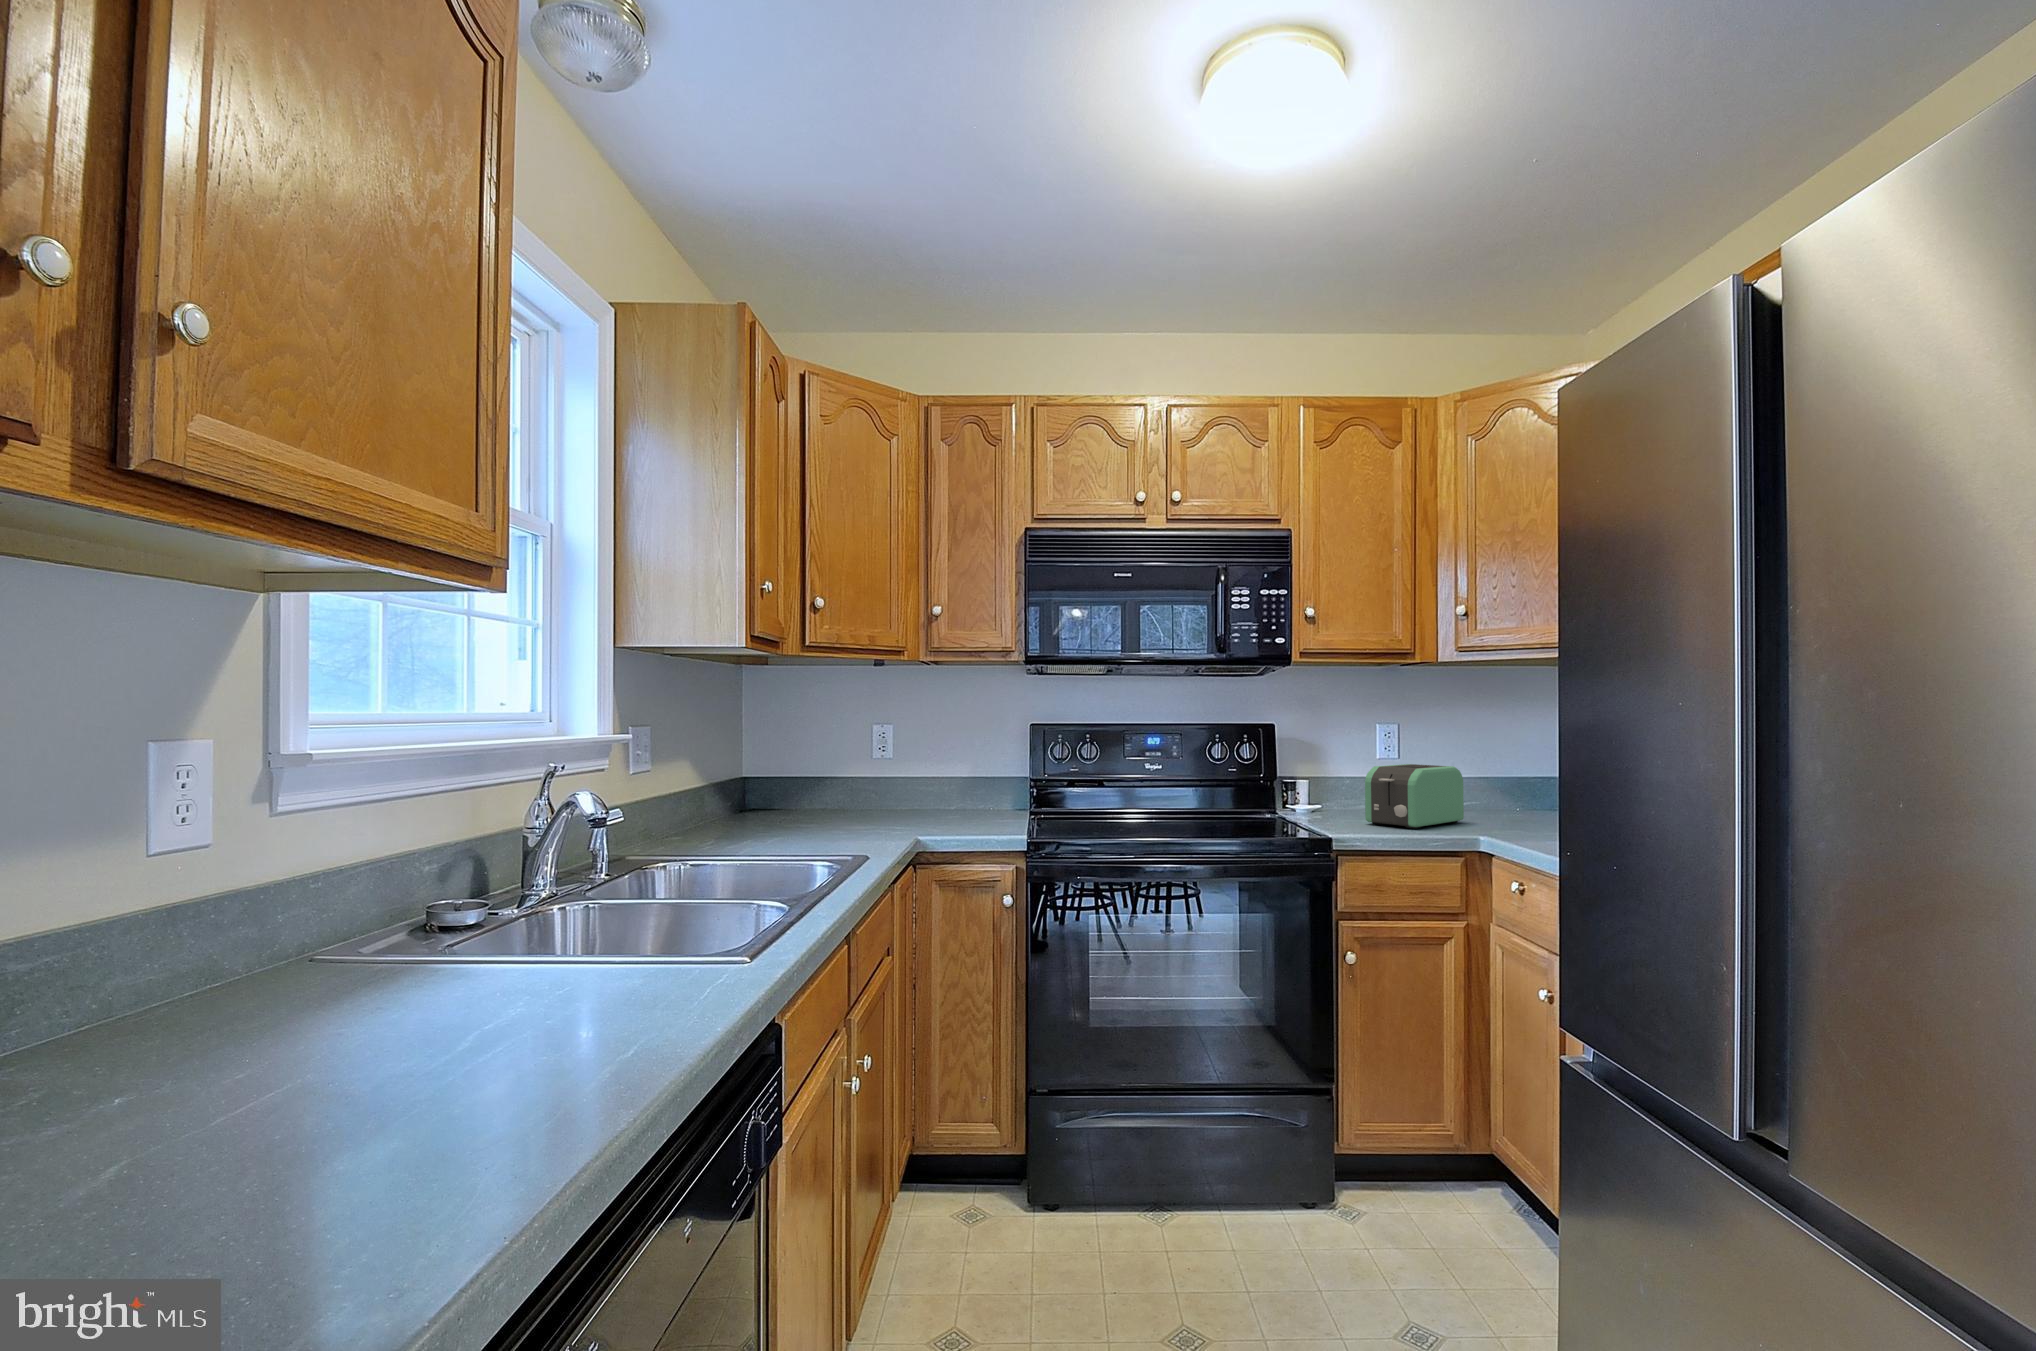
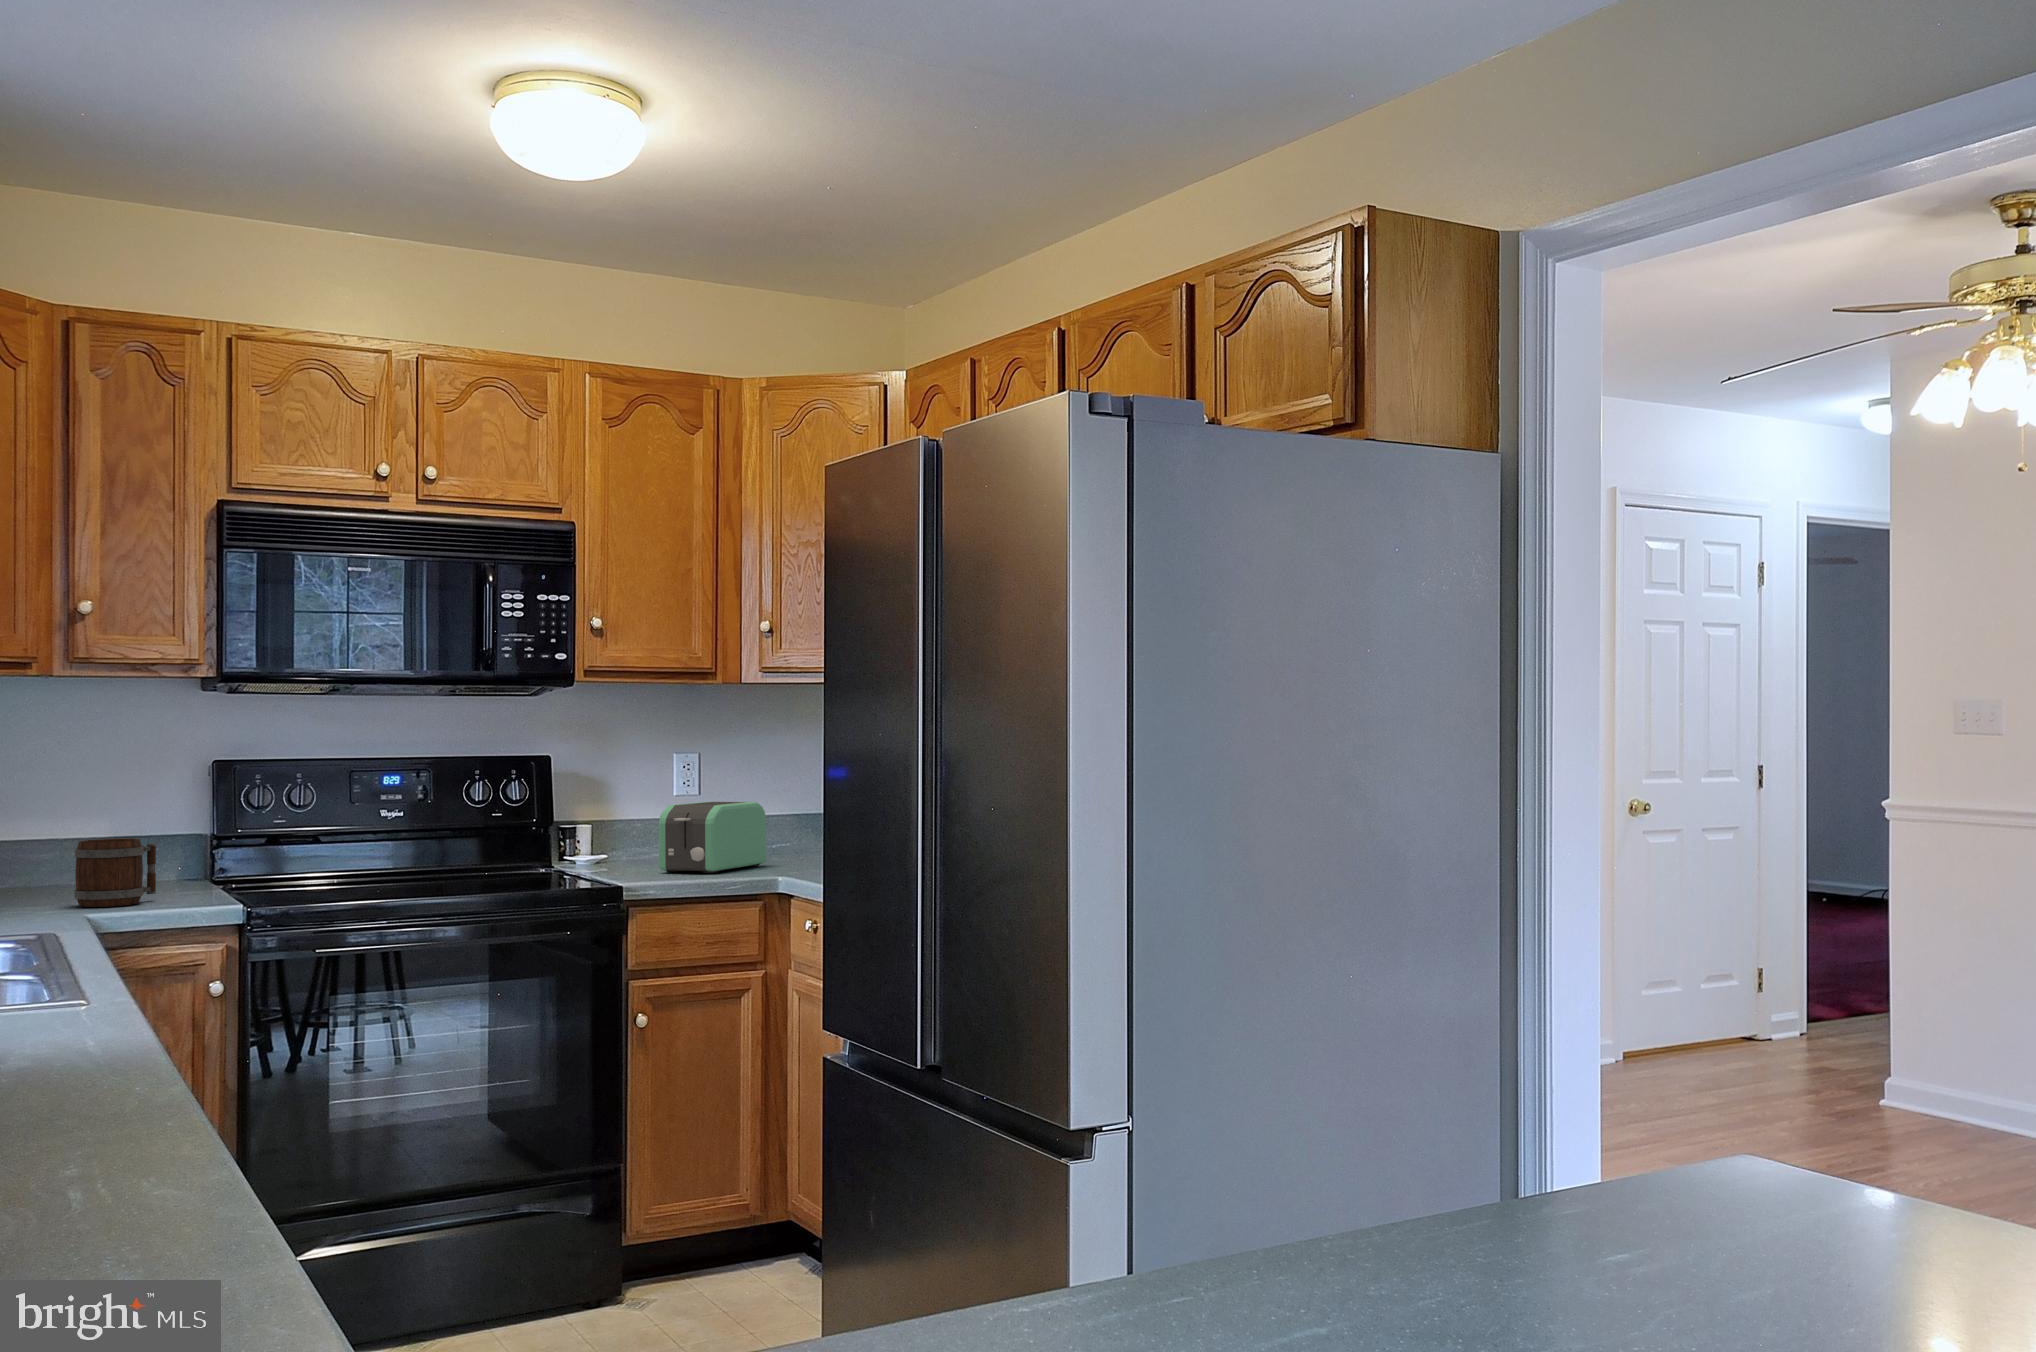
mug: none [927,776,982,826] -> present [75,838,156,907]

